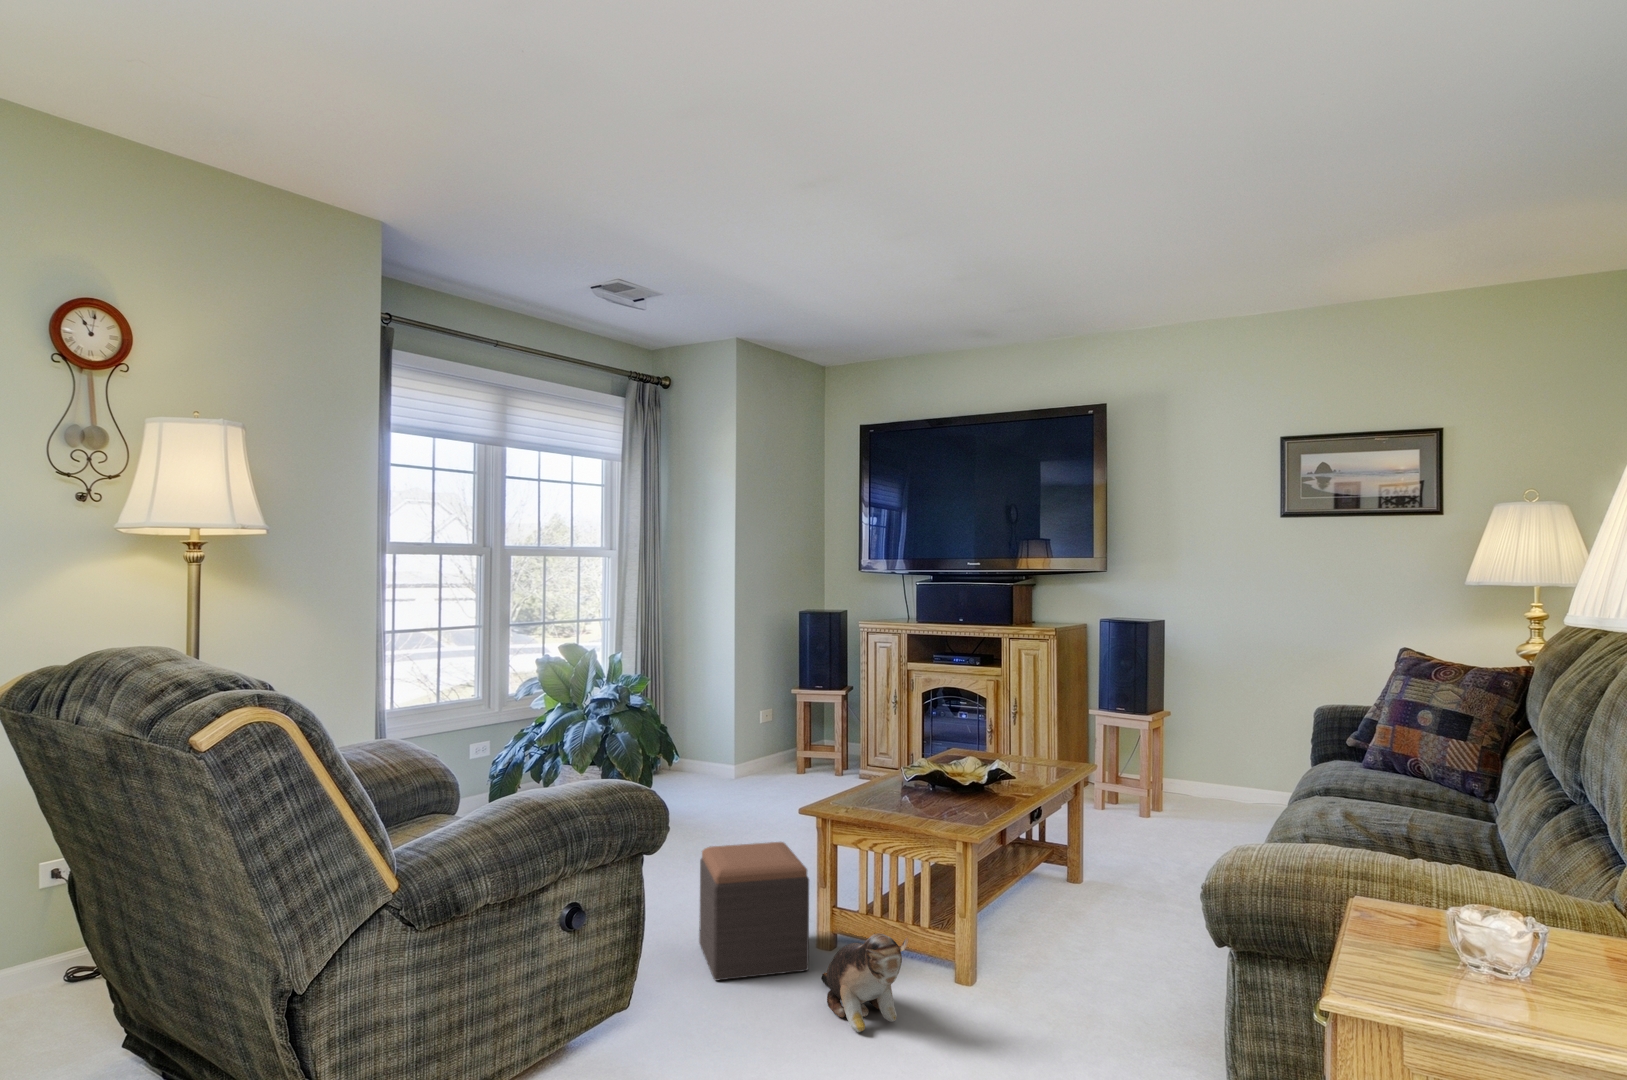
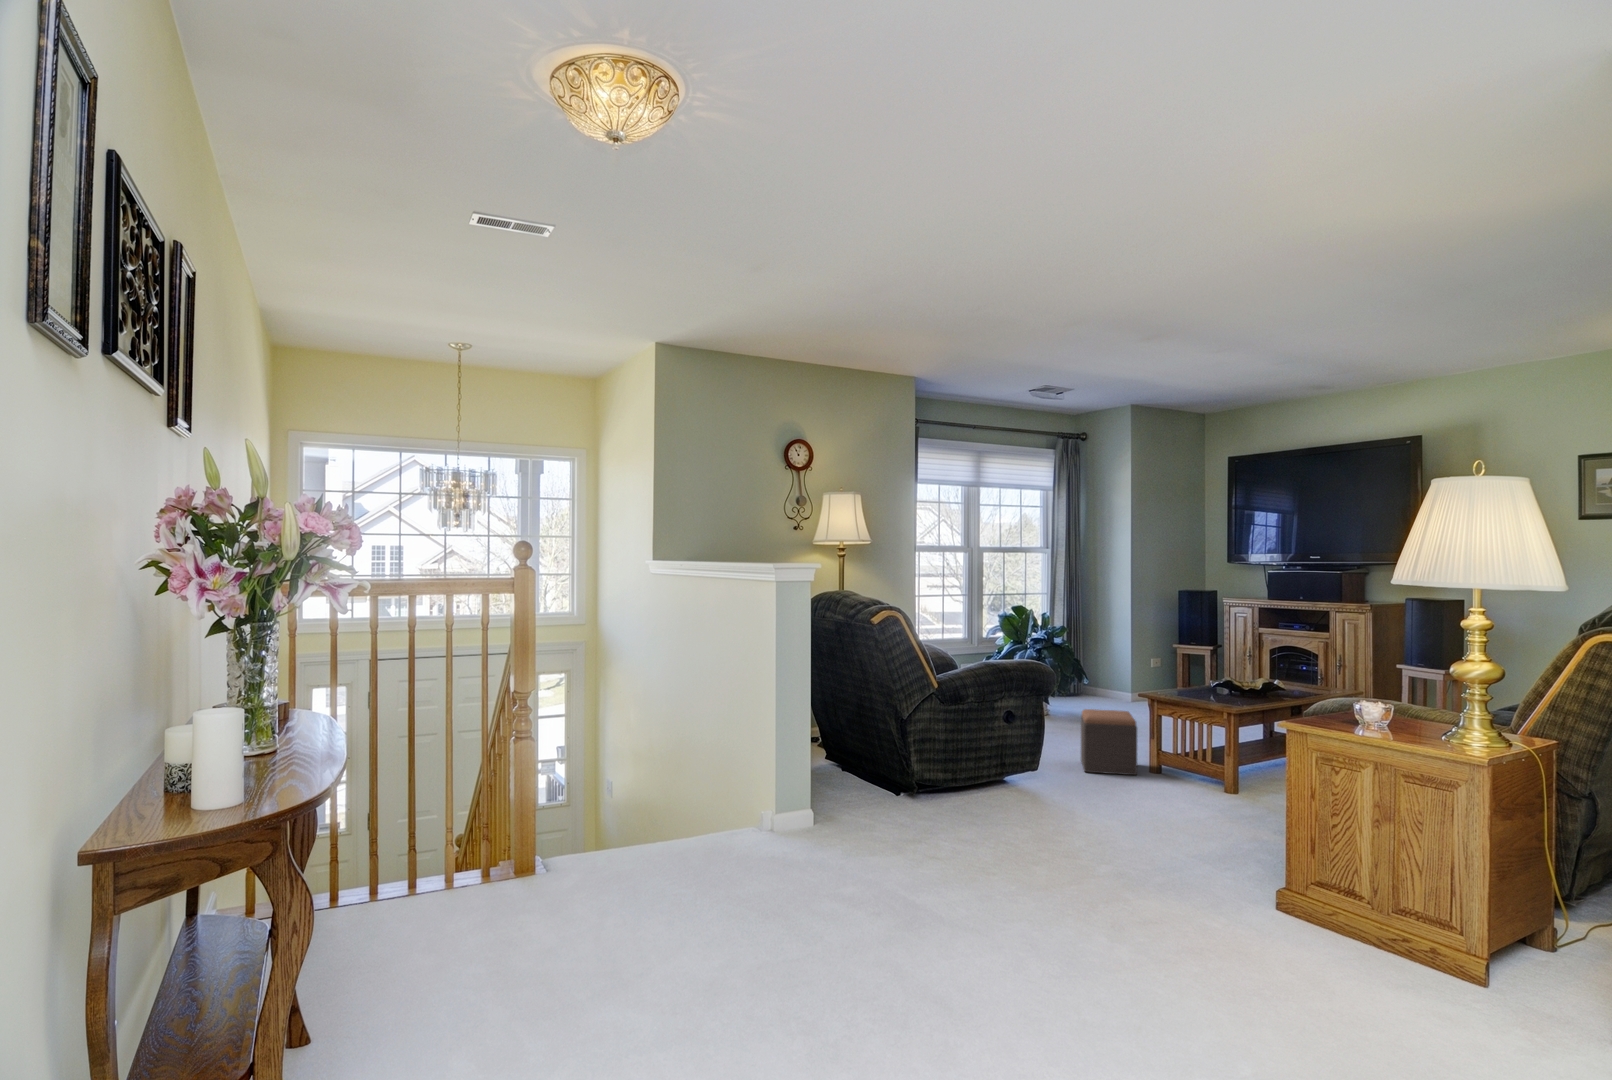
plush toy: present [821,933,908,1032] -> none [1140,746,1178,795]

